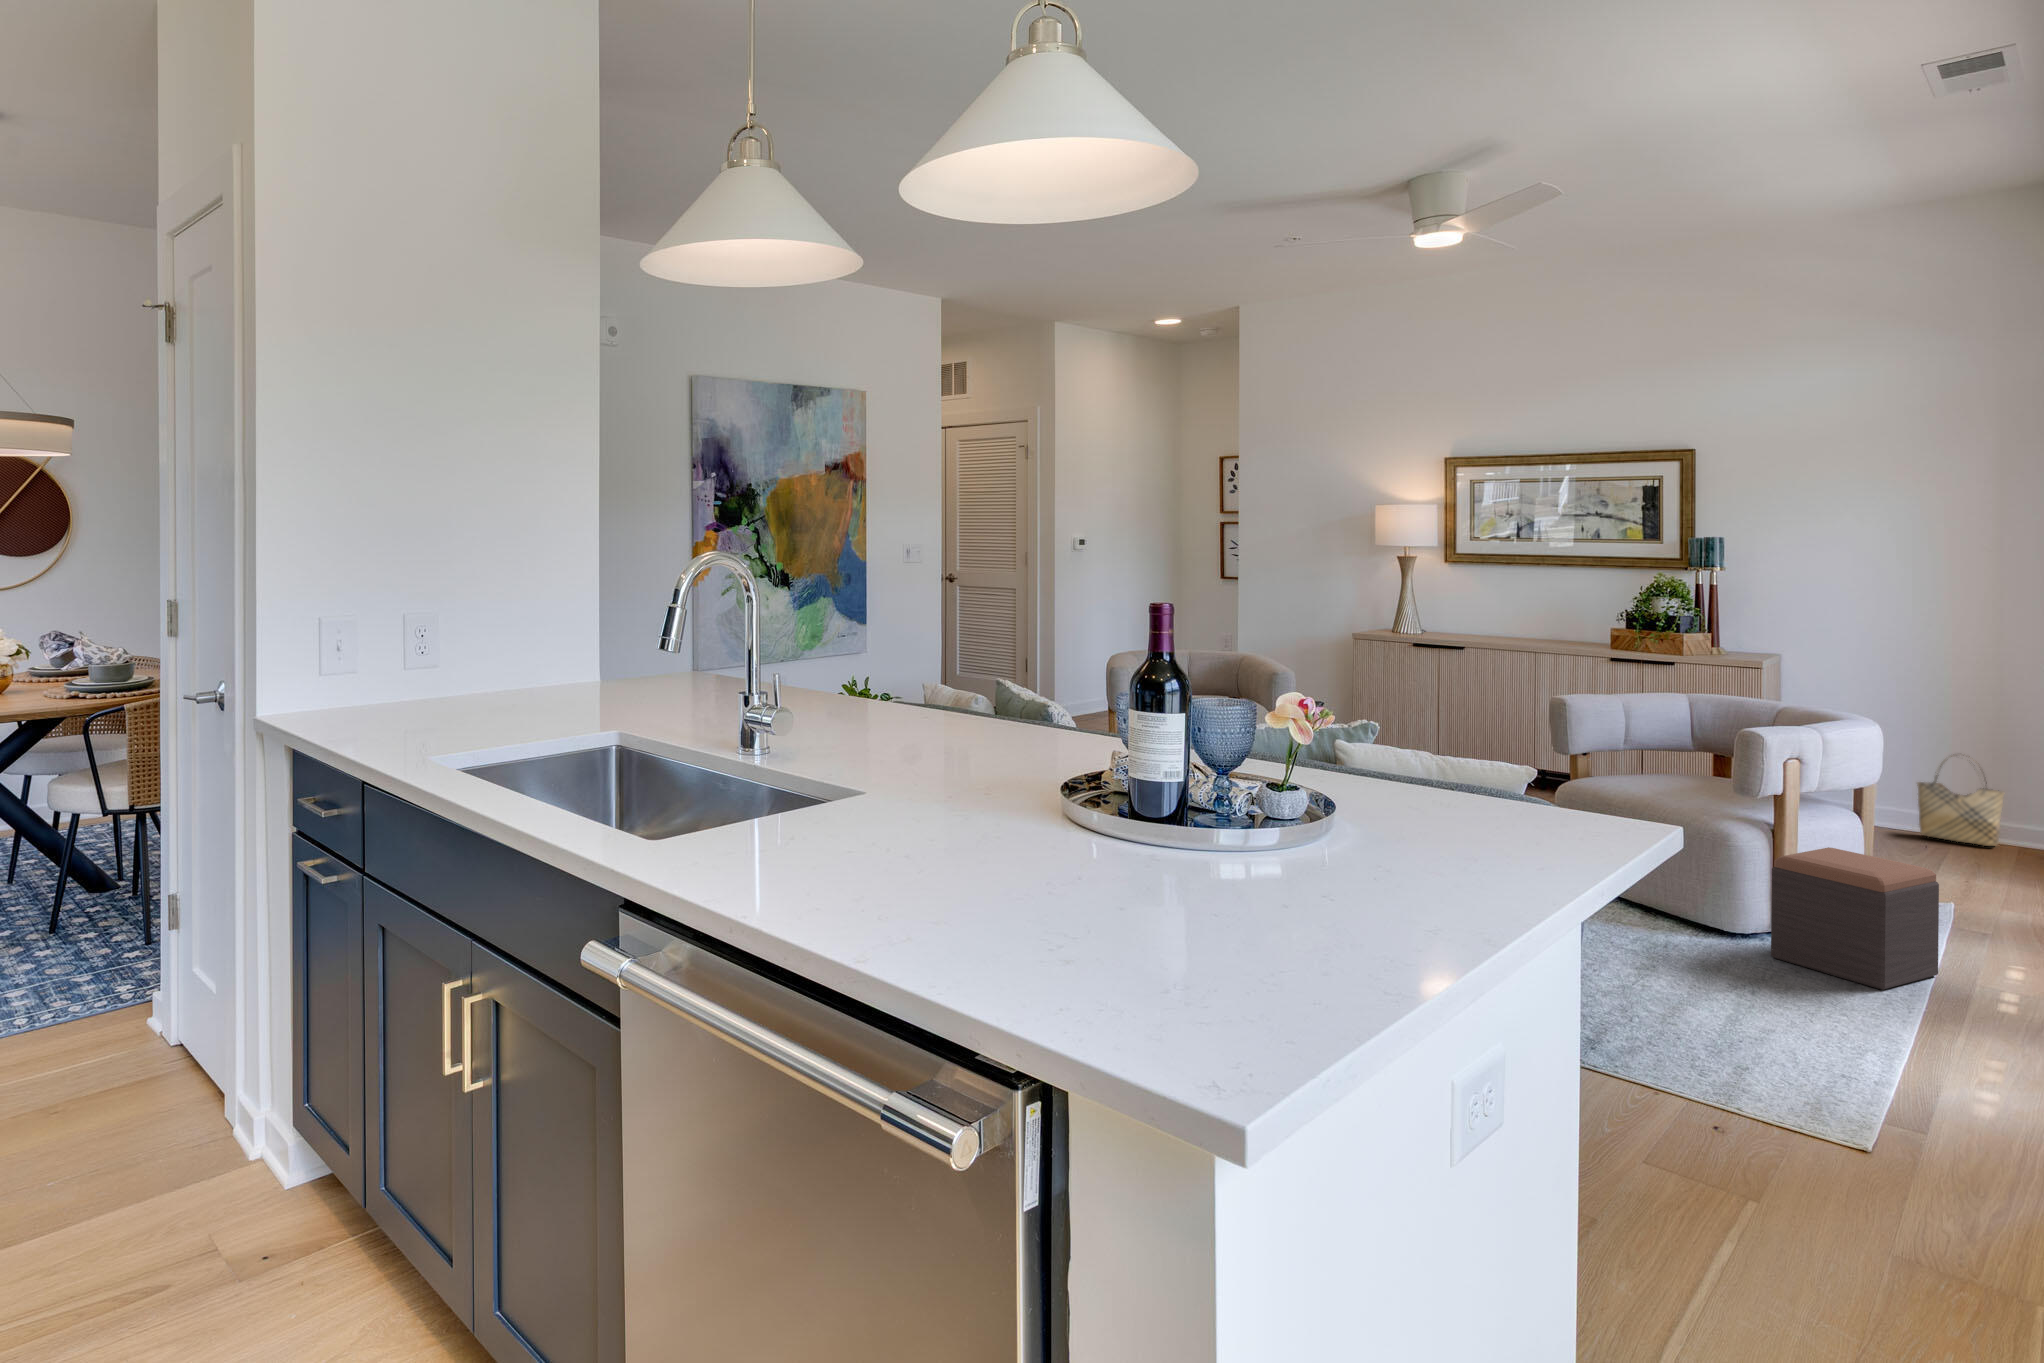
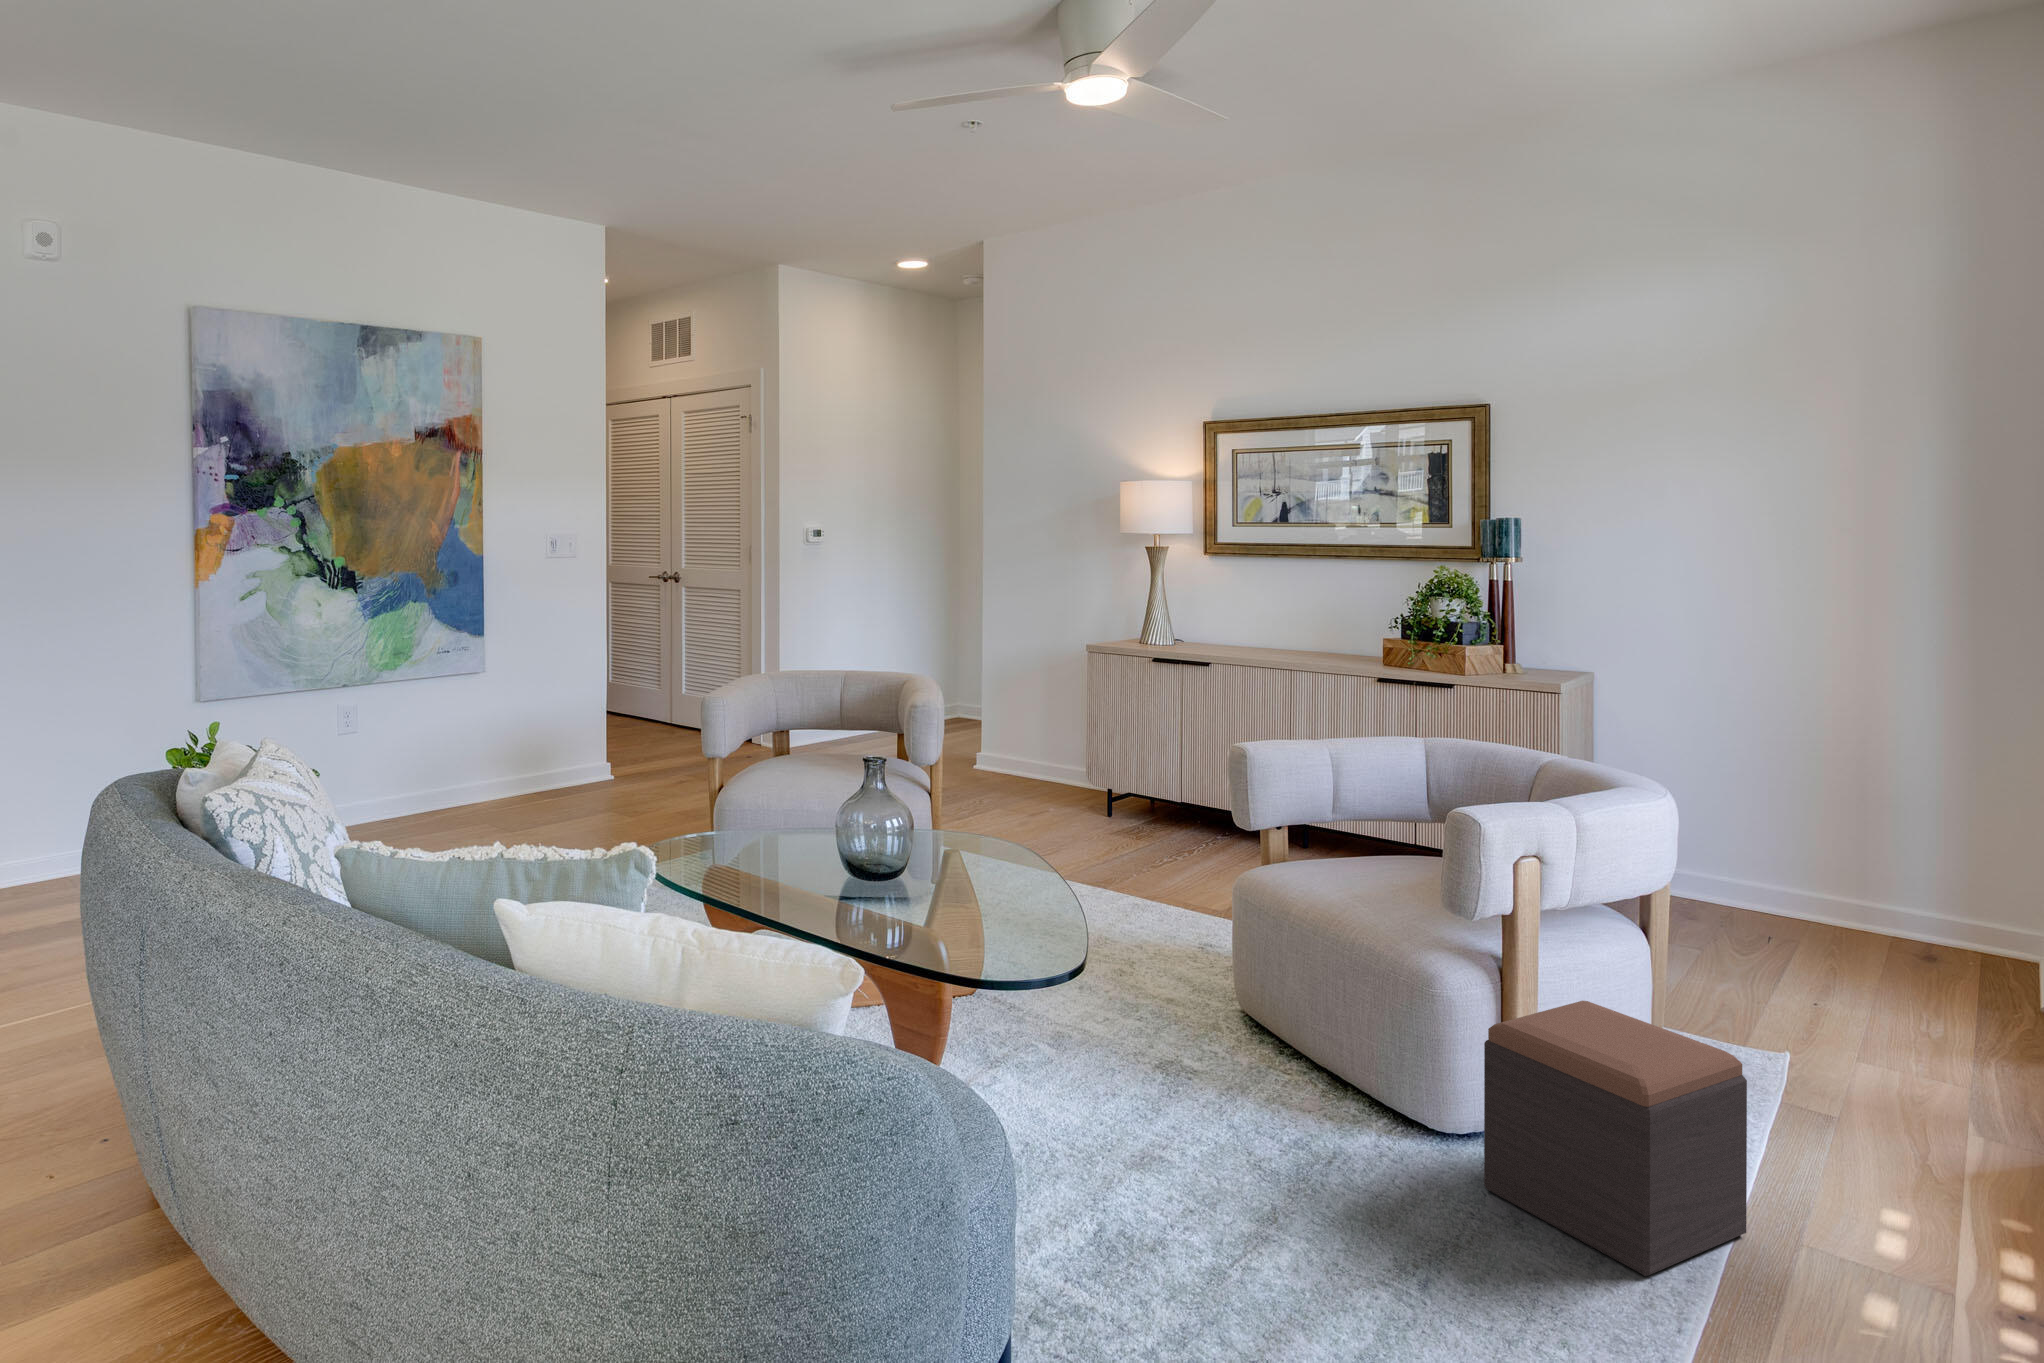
woven basket: present [1917,756,2004,846] -> none [1762,810,1879,940]

